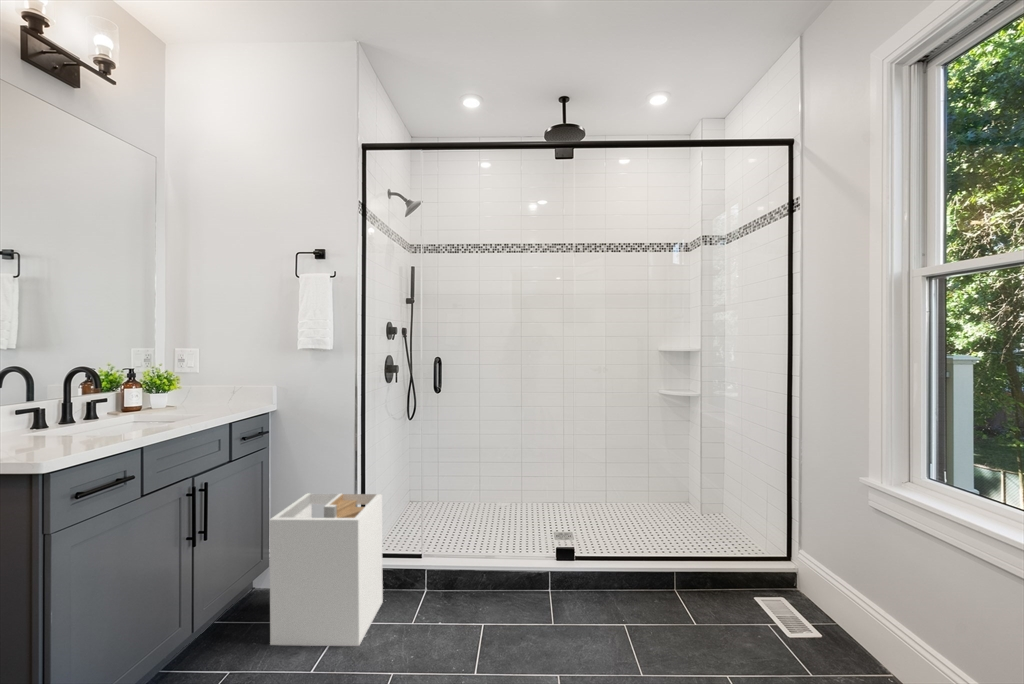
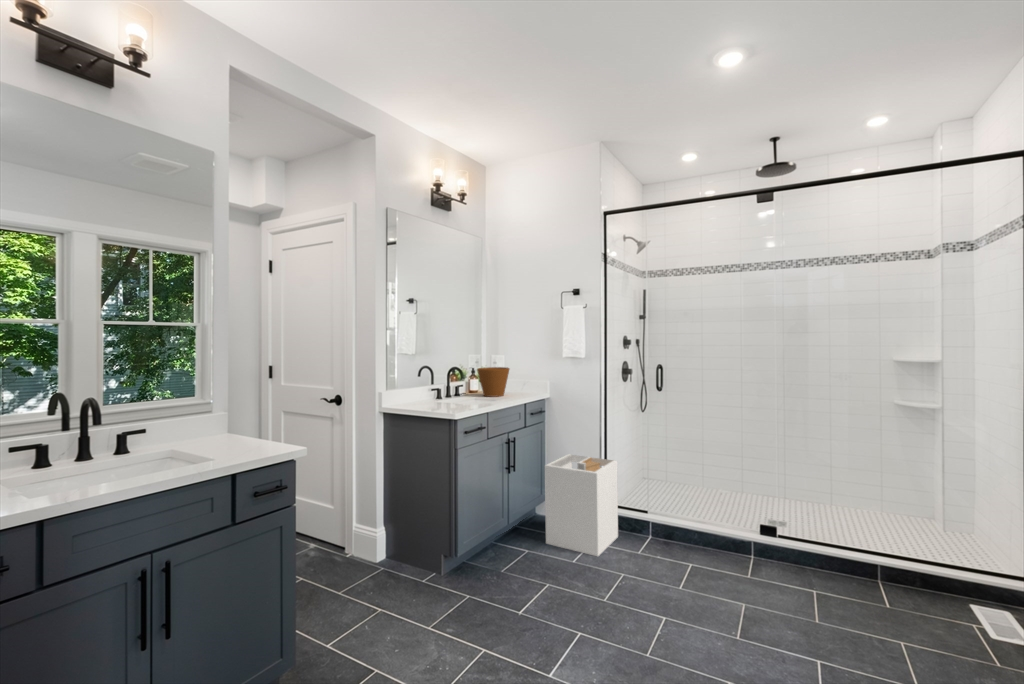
flower pot: none [140,367,204,415] -> present [477,367,509,397]

